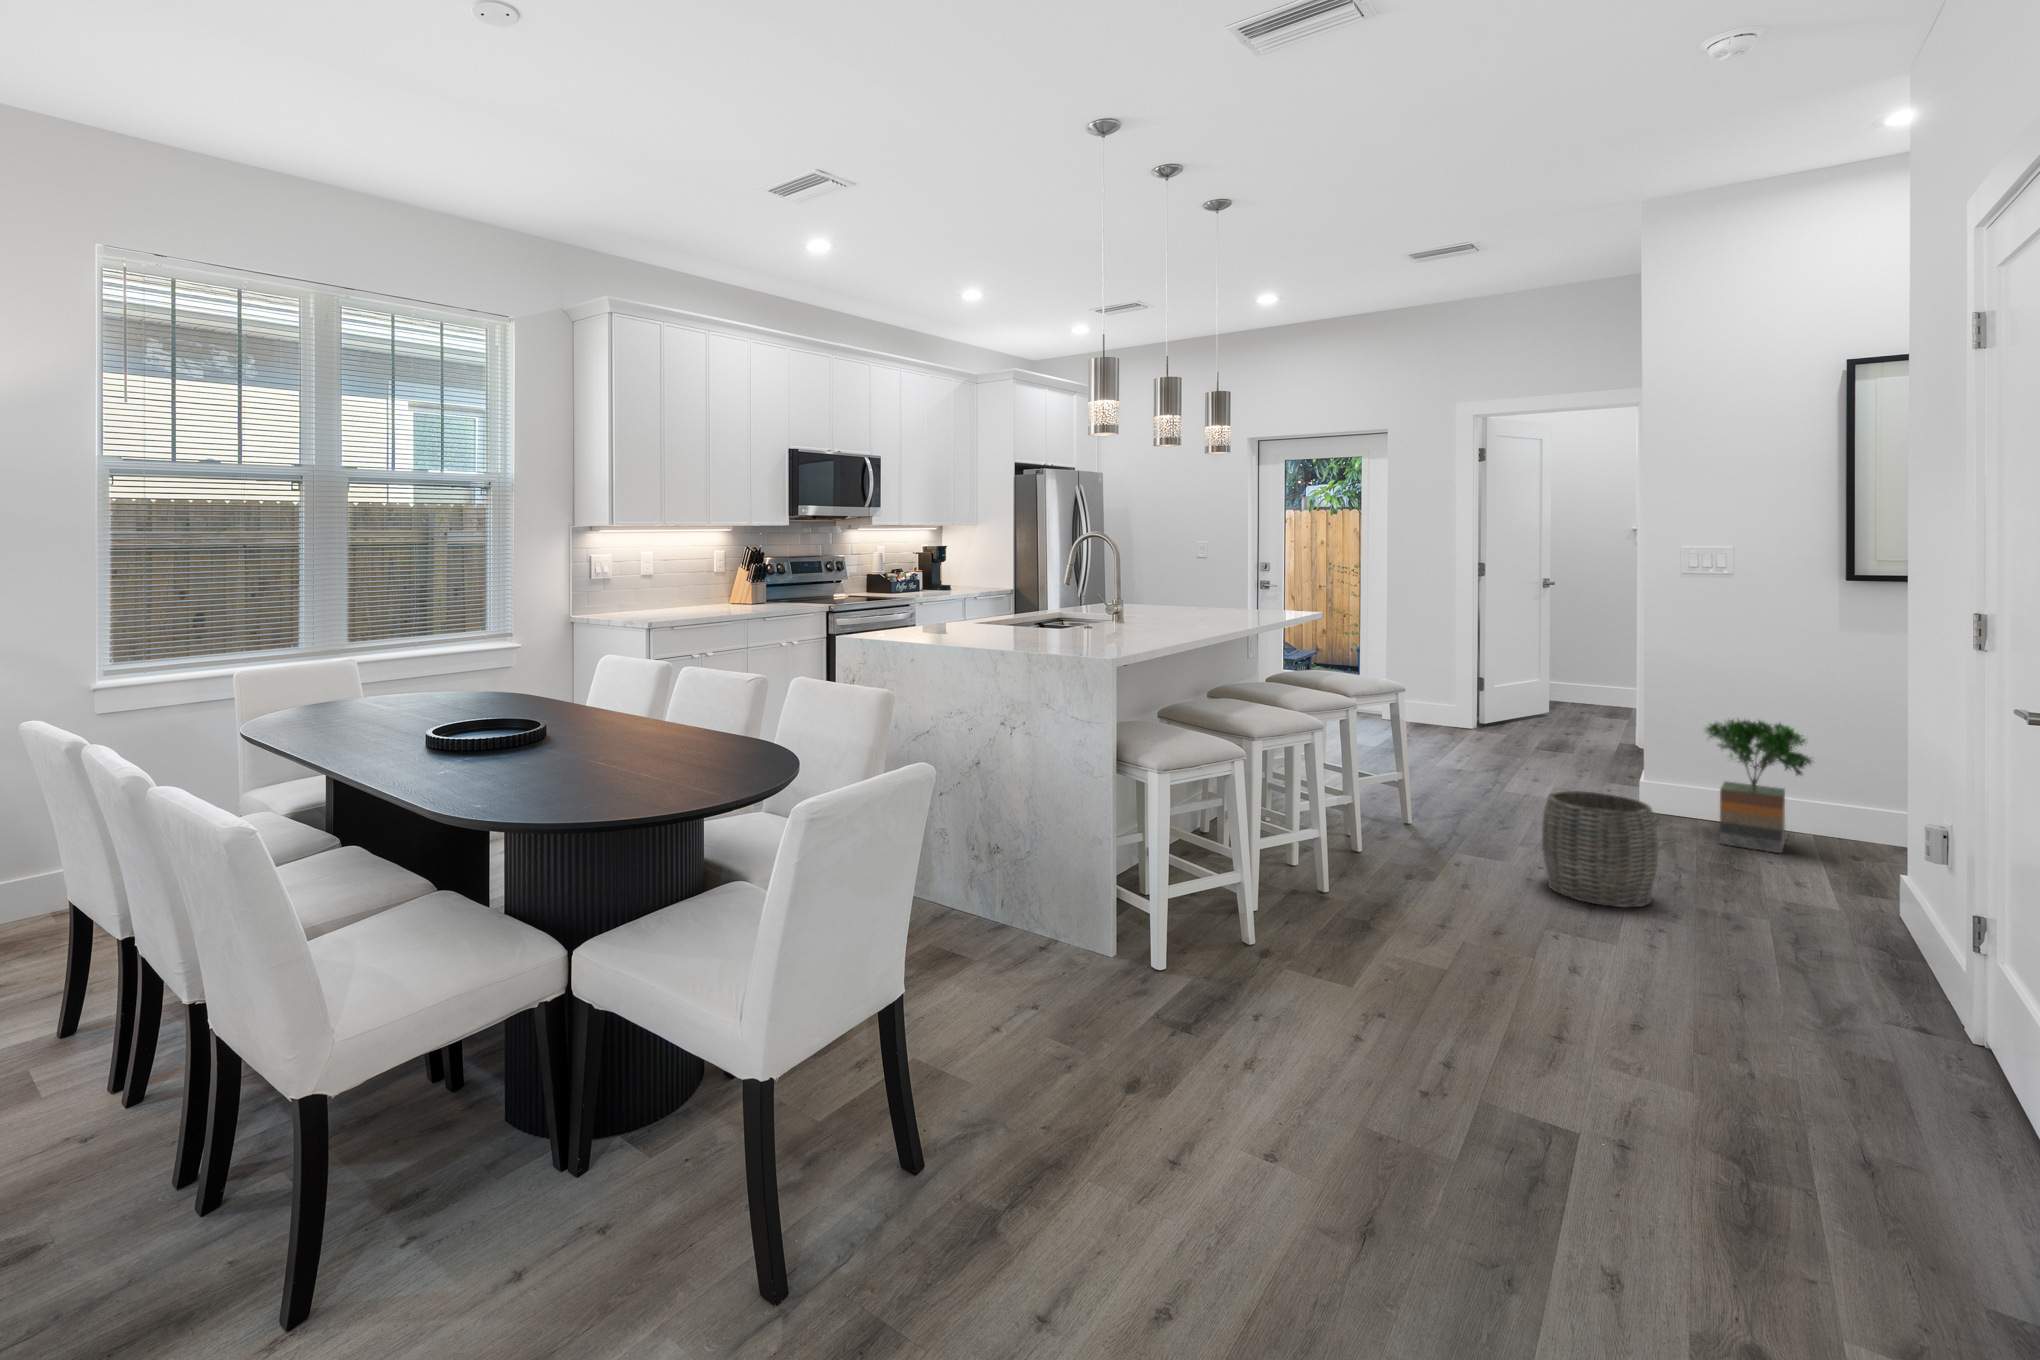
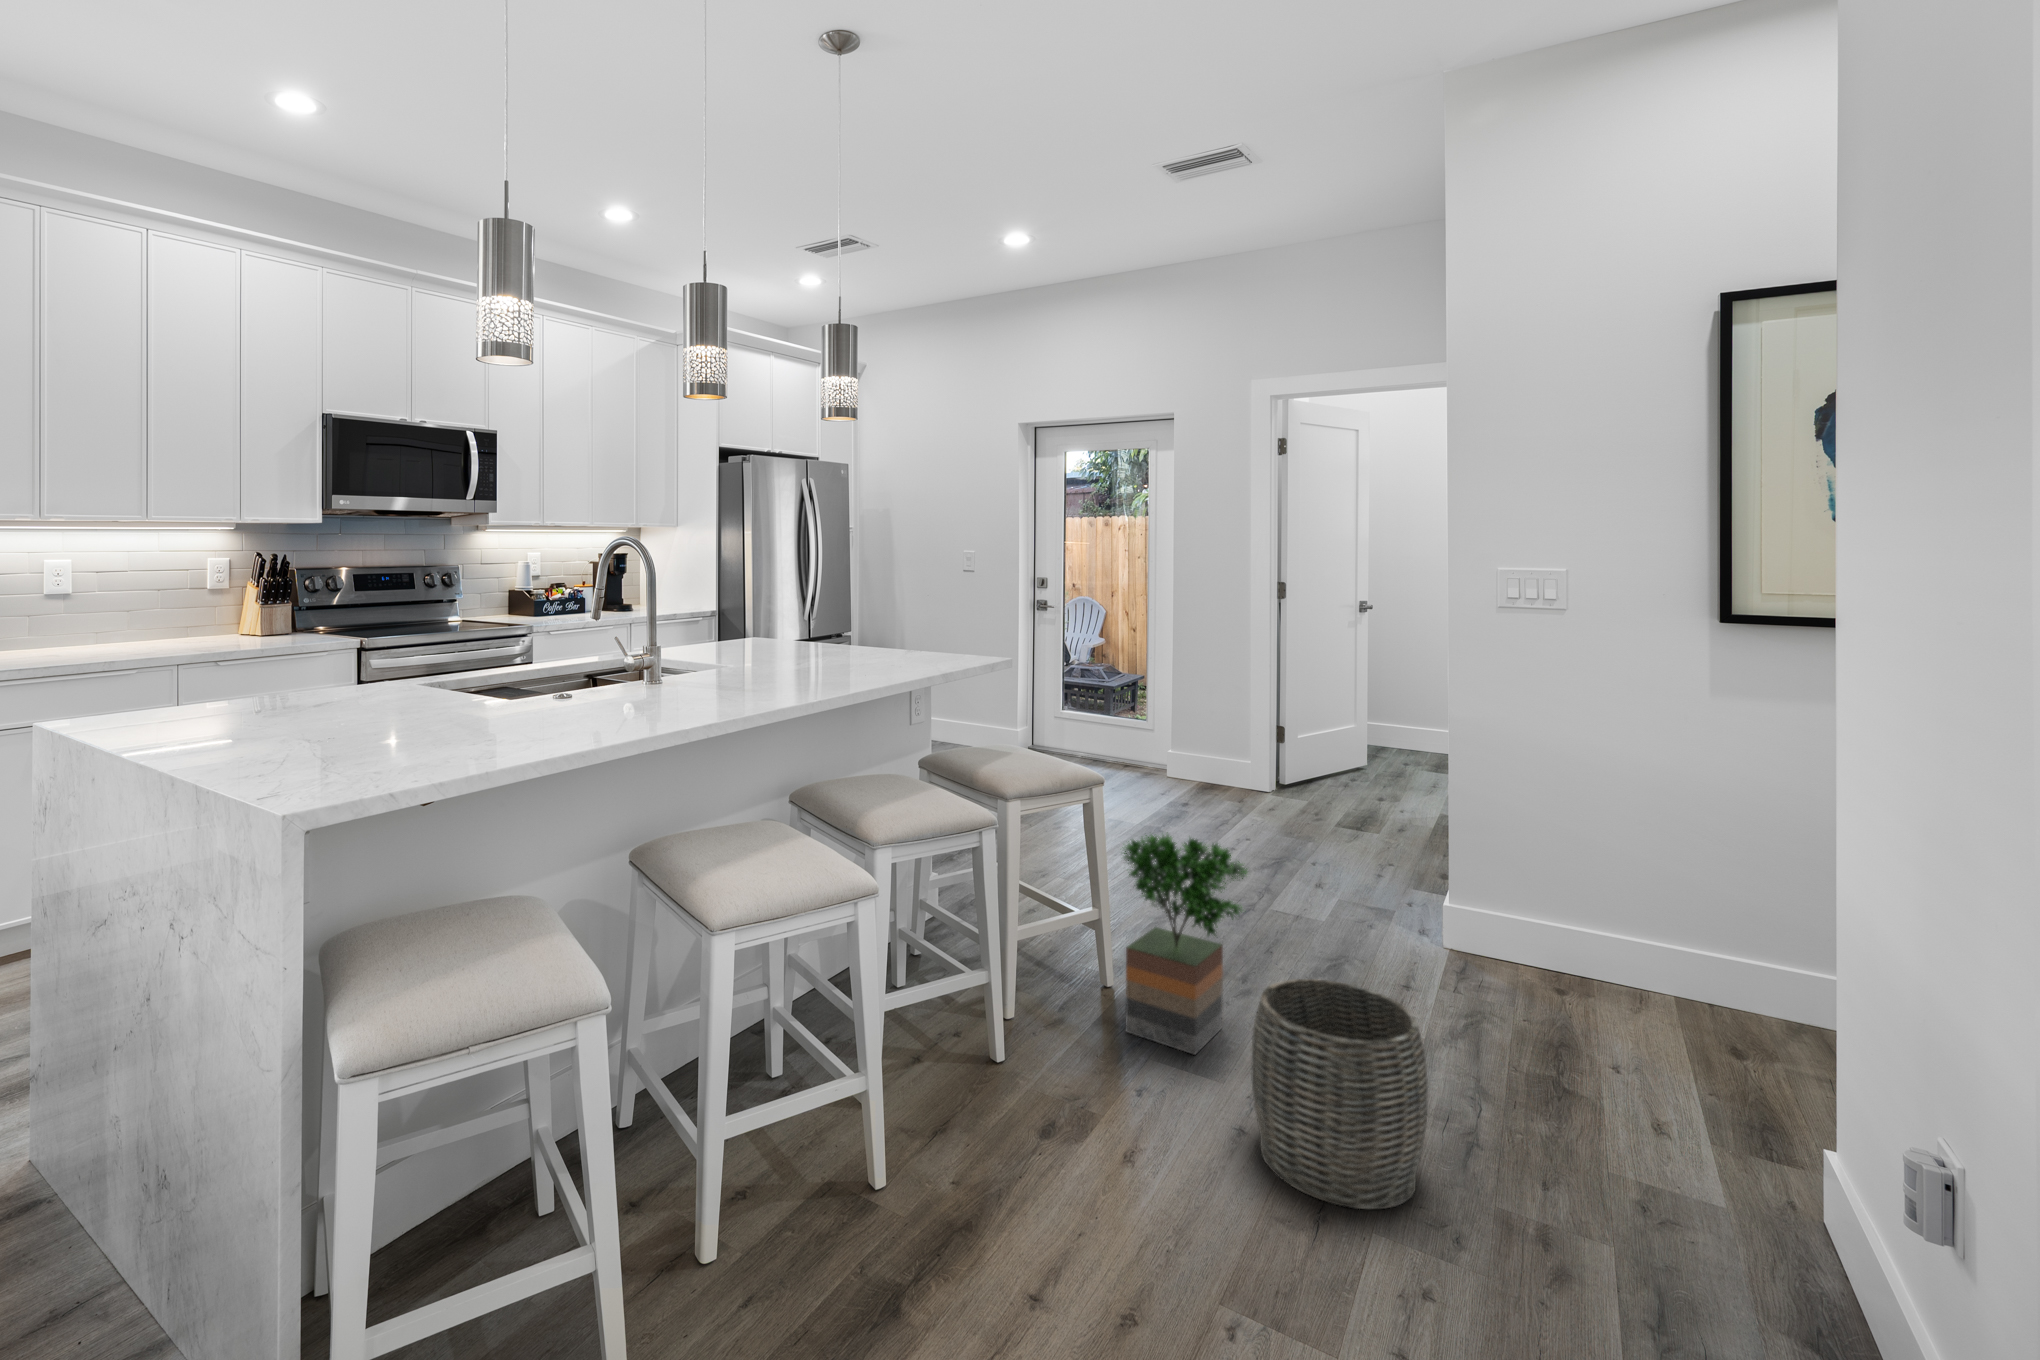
potted tree: present [1704,720,1812,853] -> present [1124,835,1247,1055]

